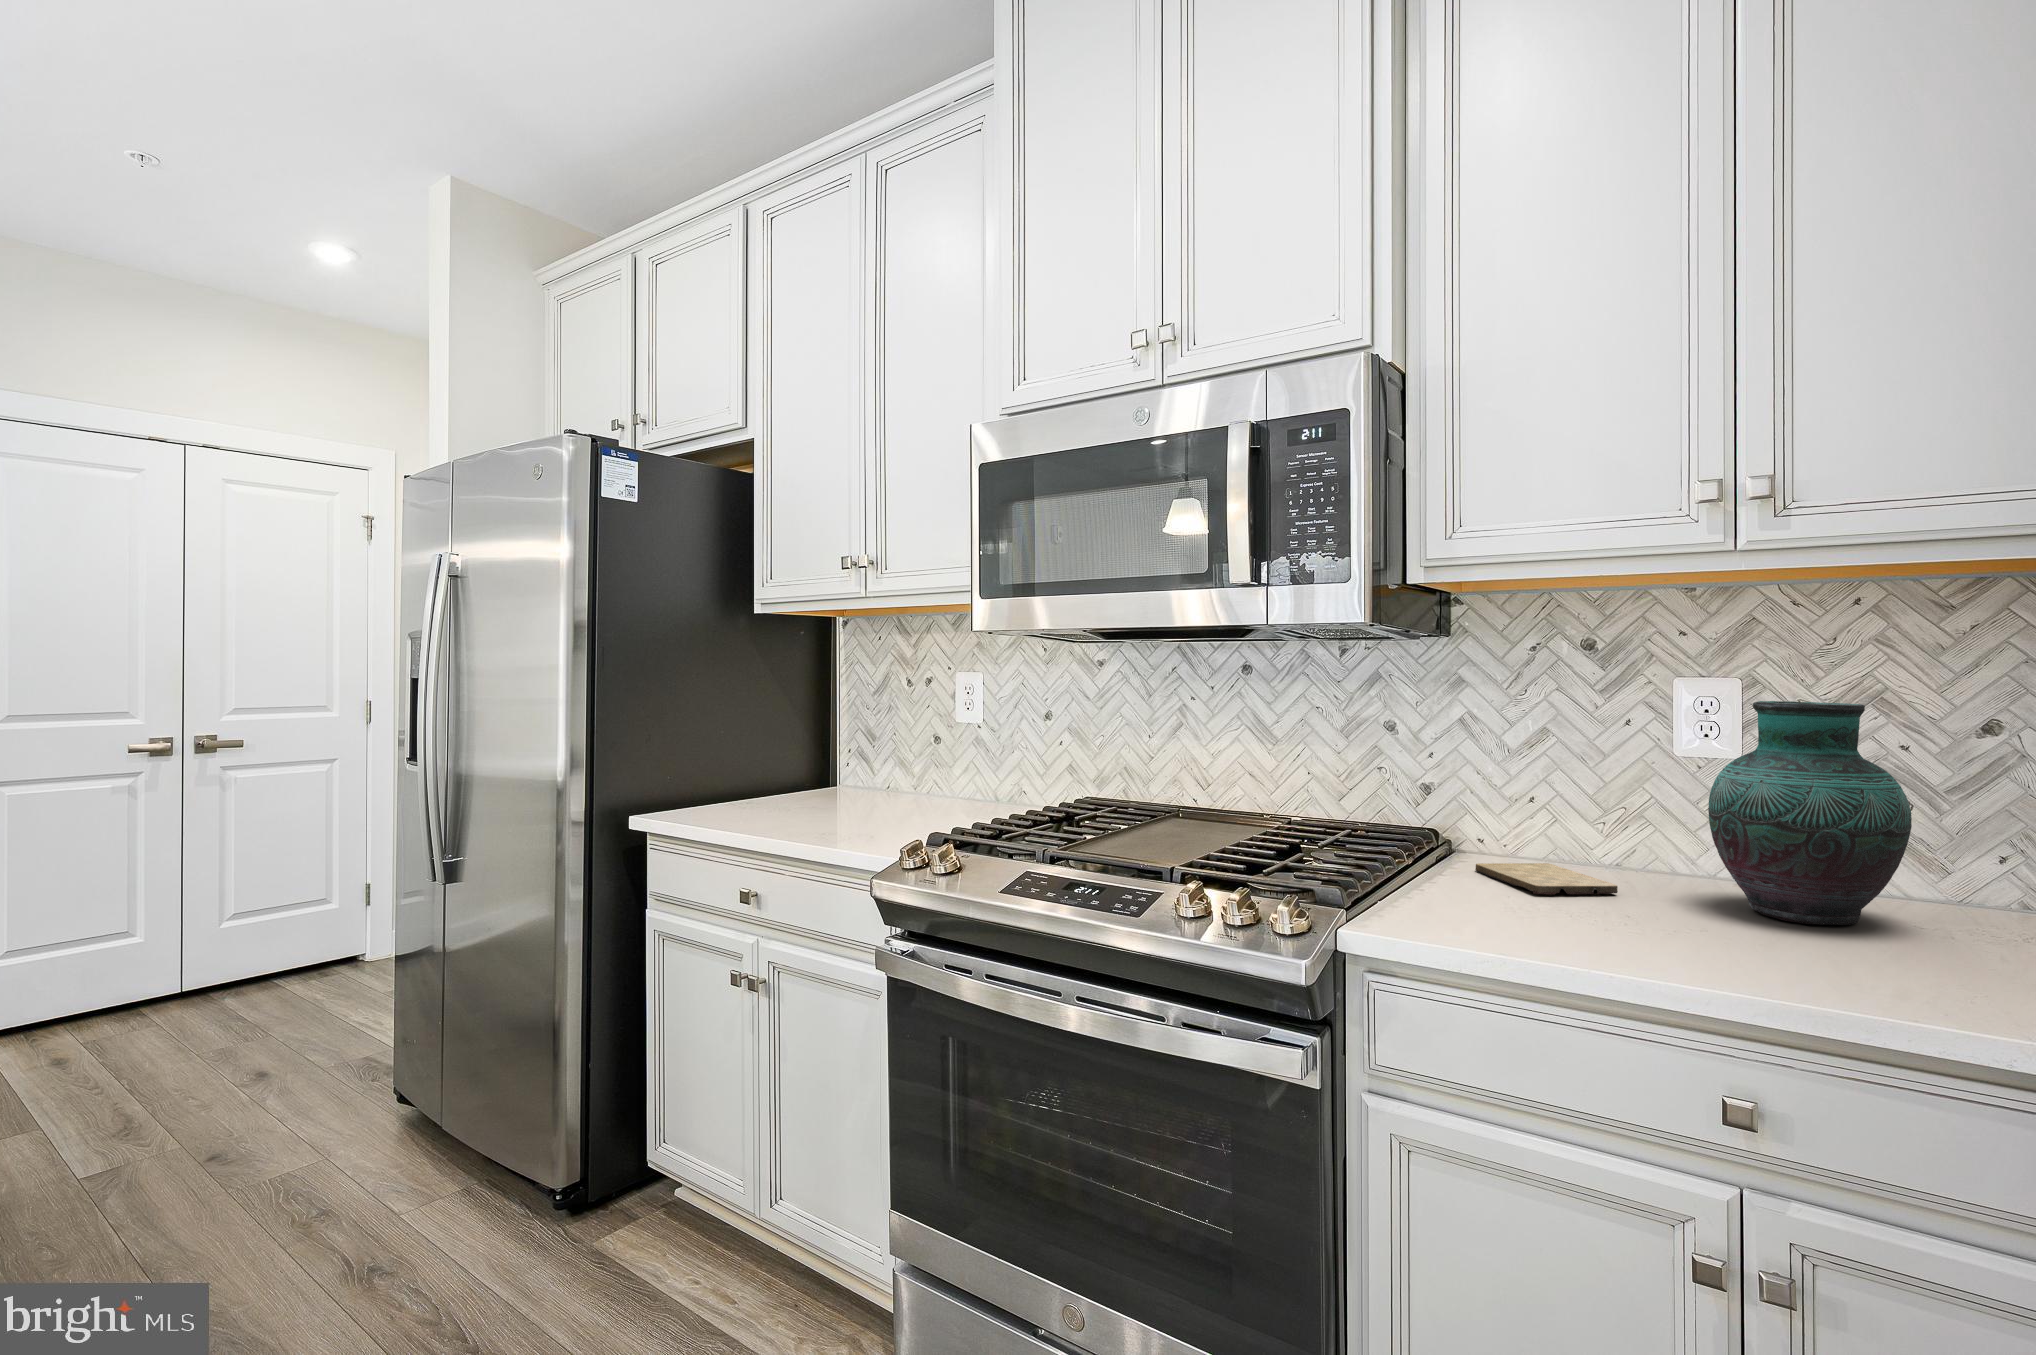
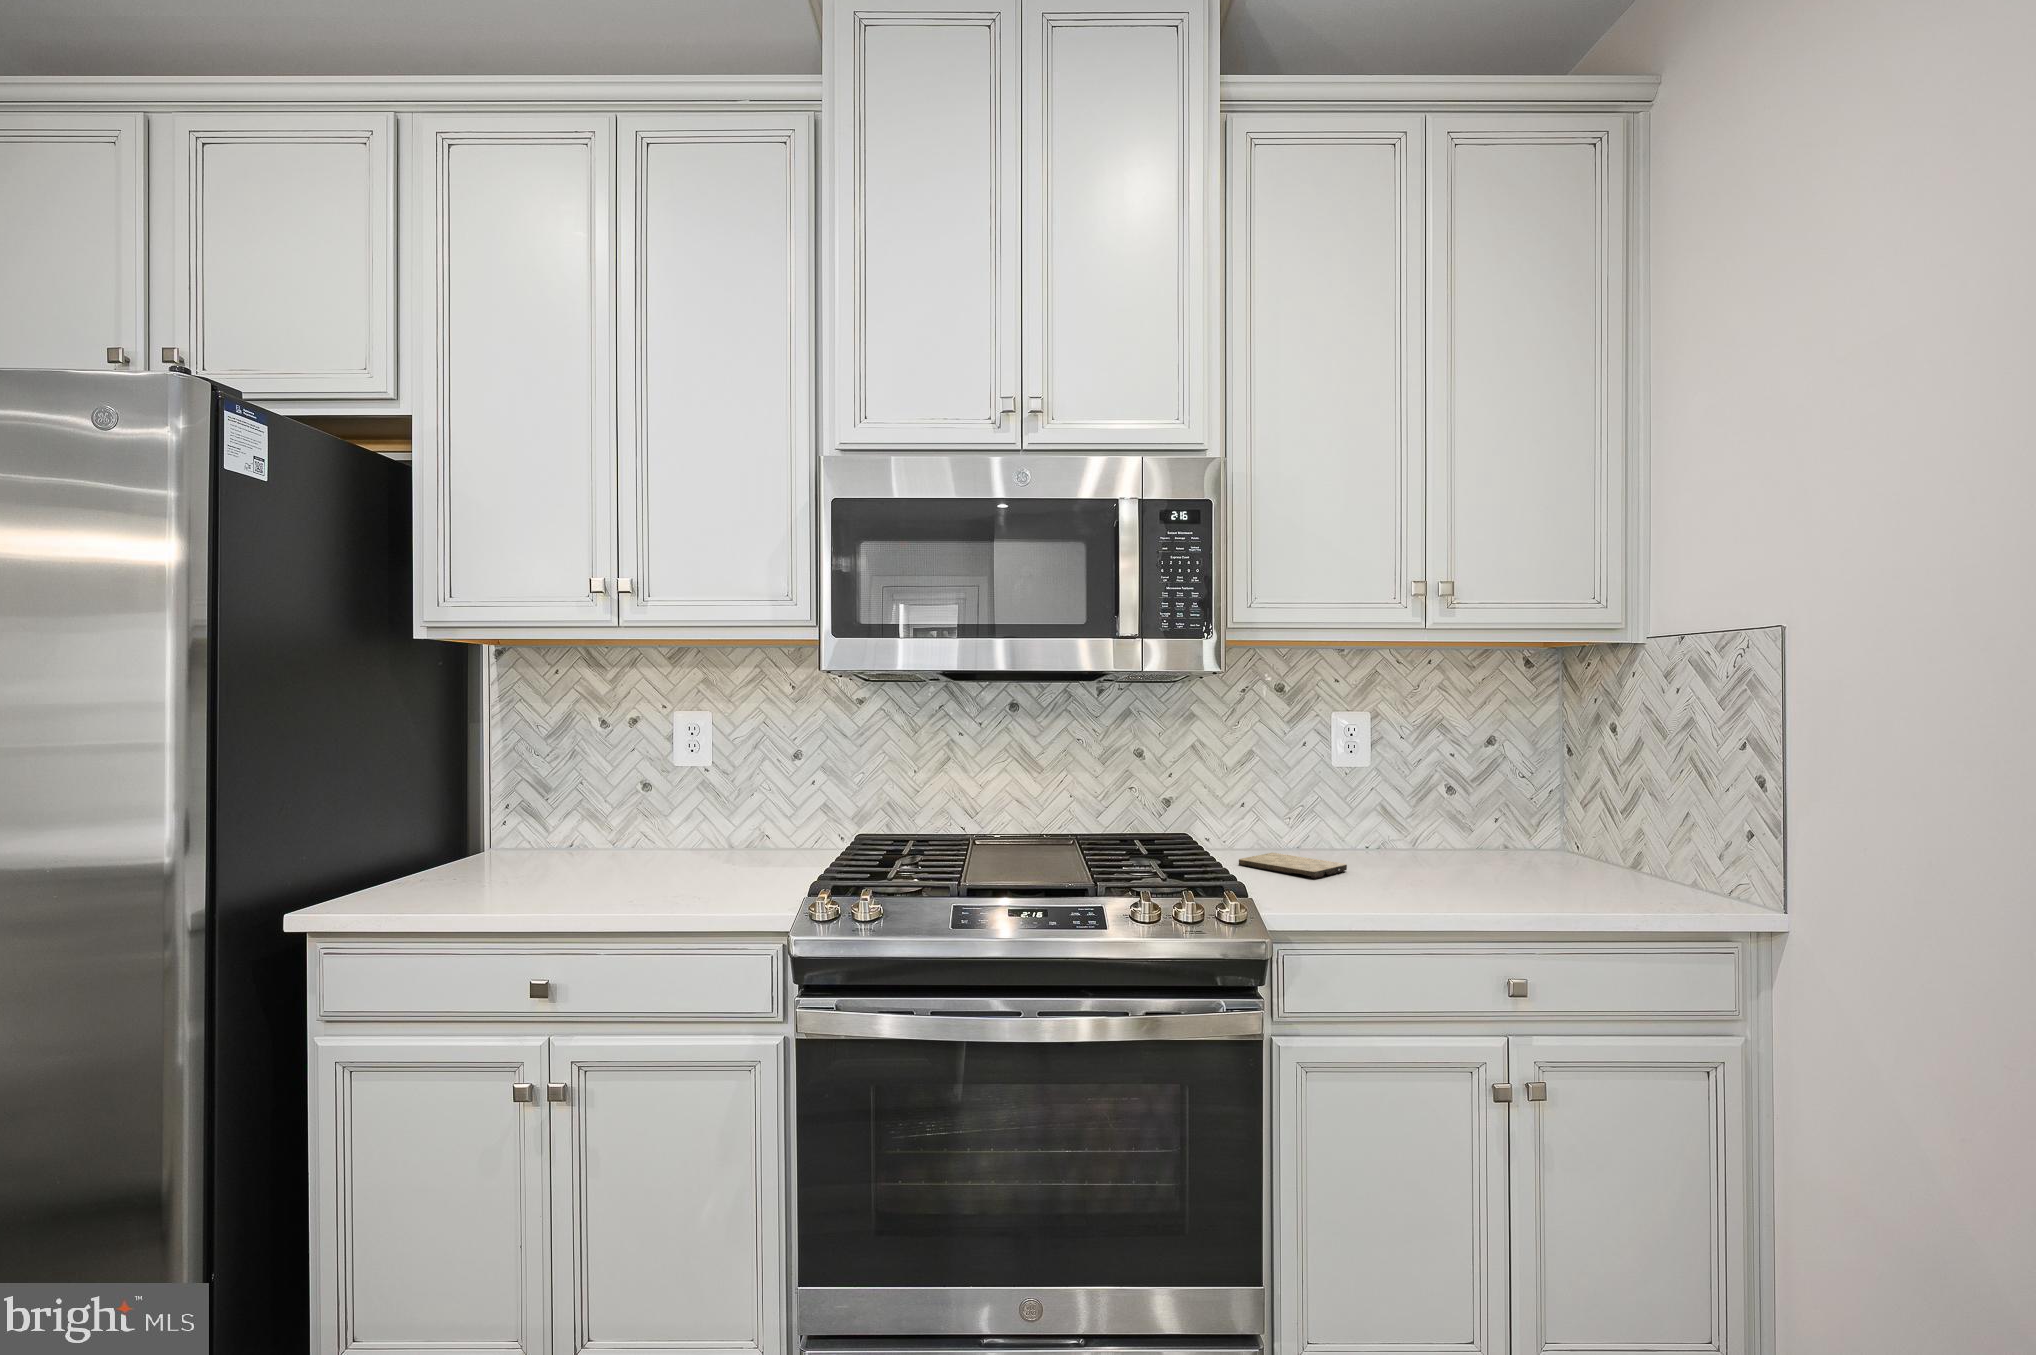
vase: present [1708,701,1912,925] -> none [1391,728,1508,876]

